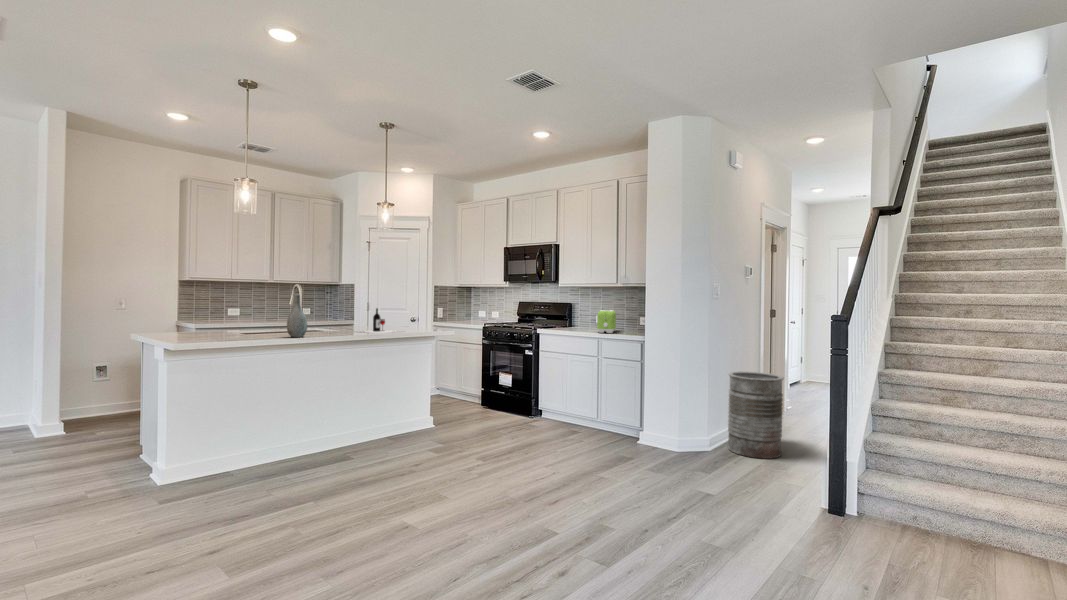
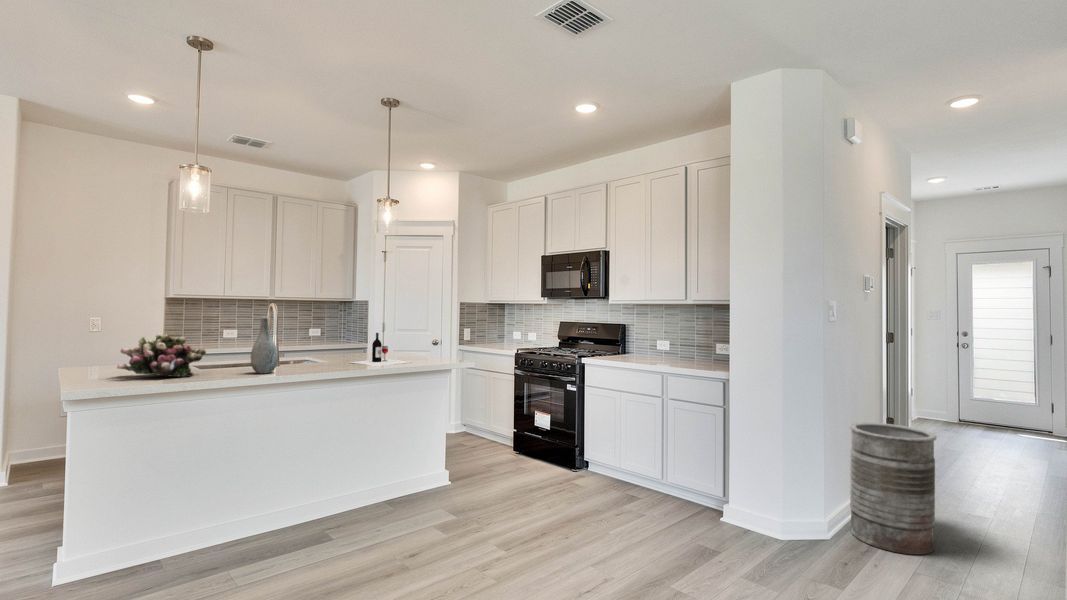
flower arrangement: none [190,306,253,339] -> present [117,333,206,377]
toaster: present [597,310,616,333] -> none [660,334,685,365]

